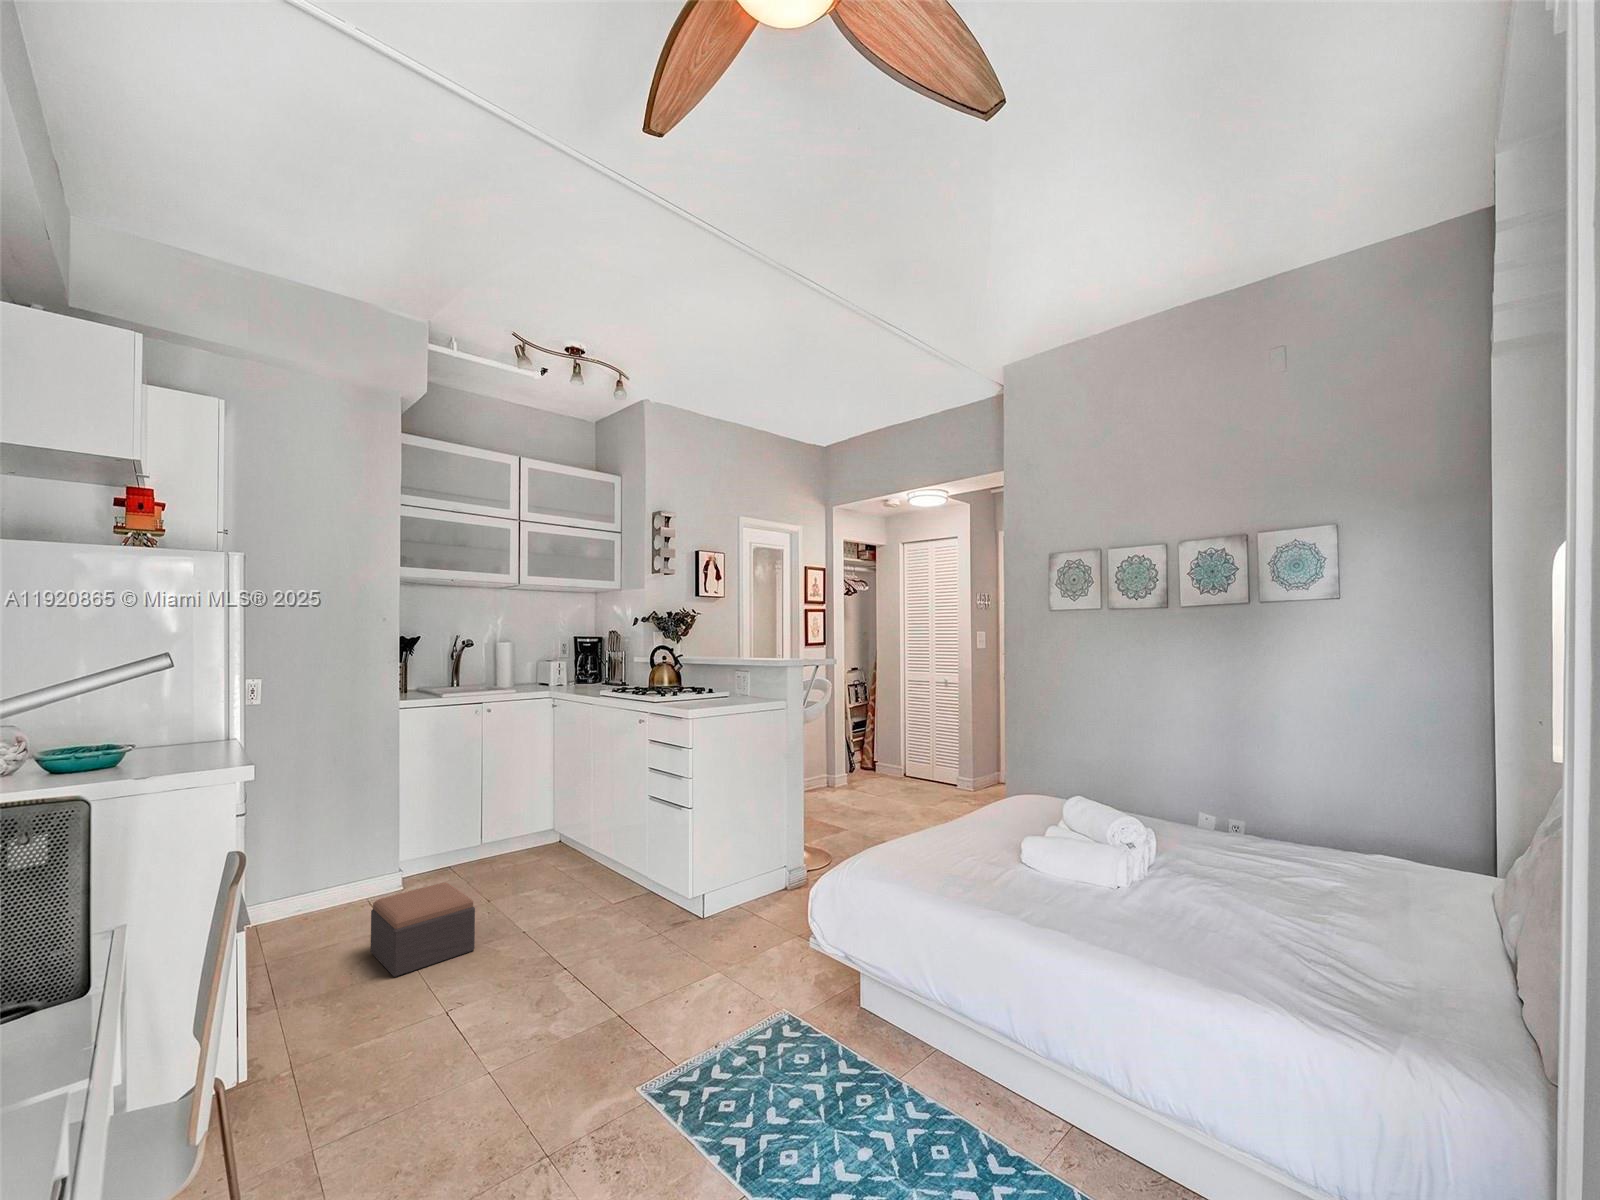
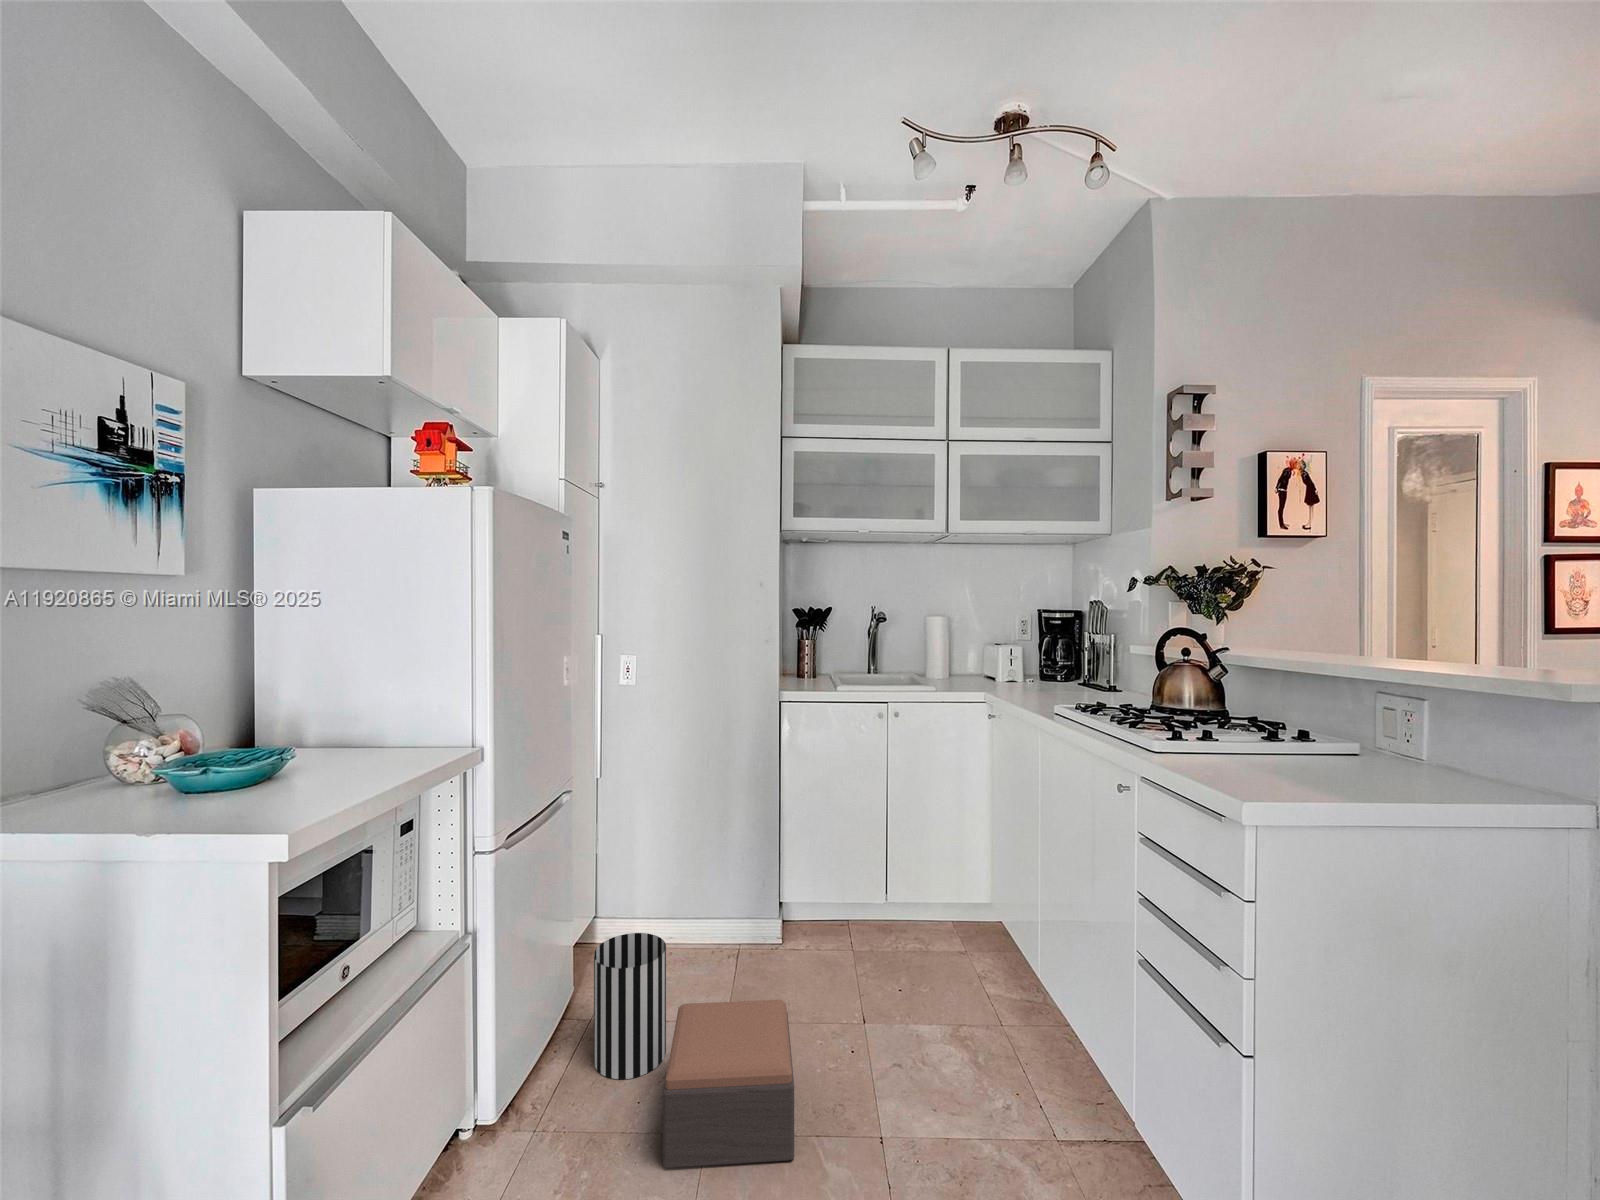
wastebasket: none [290,873,352,969] -> present [594,933,666,1079]

